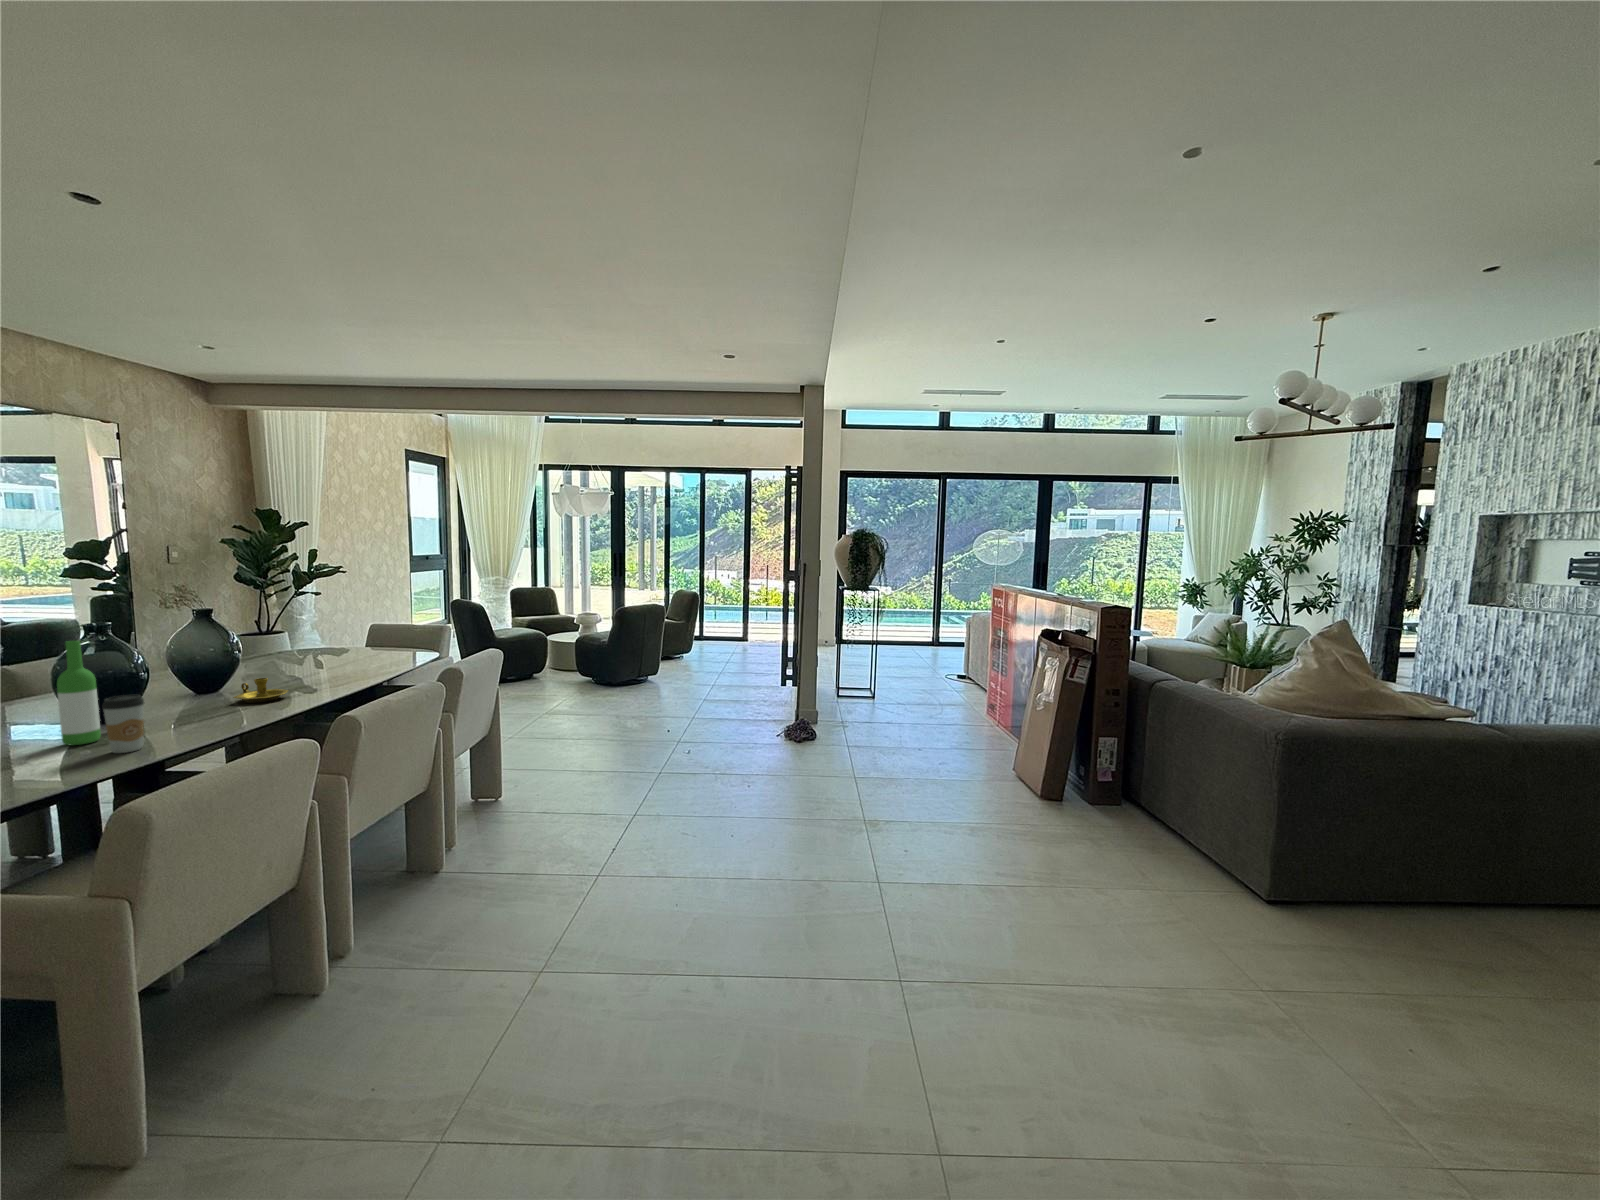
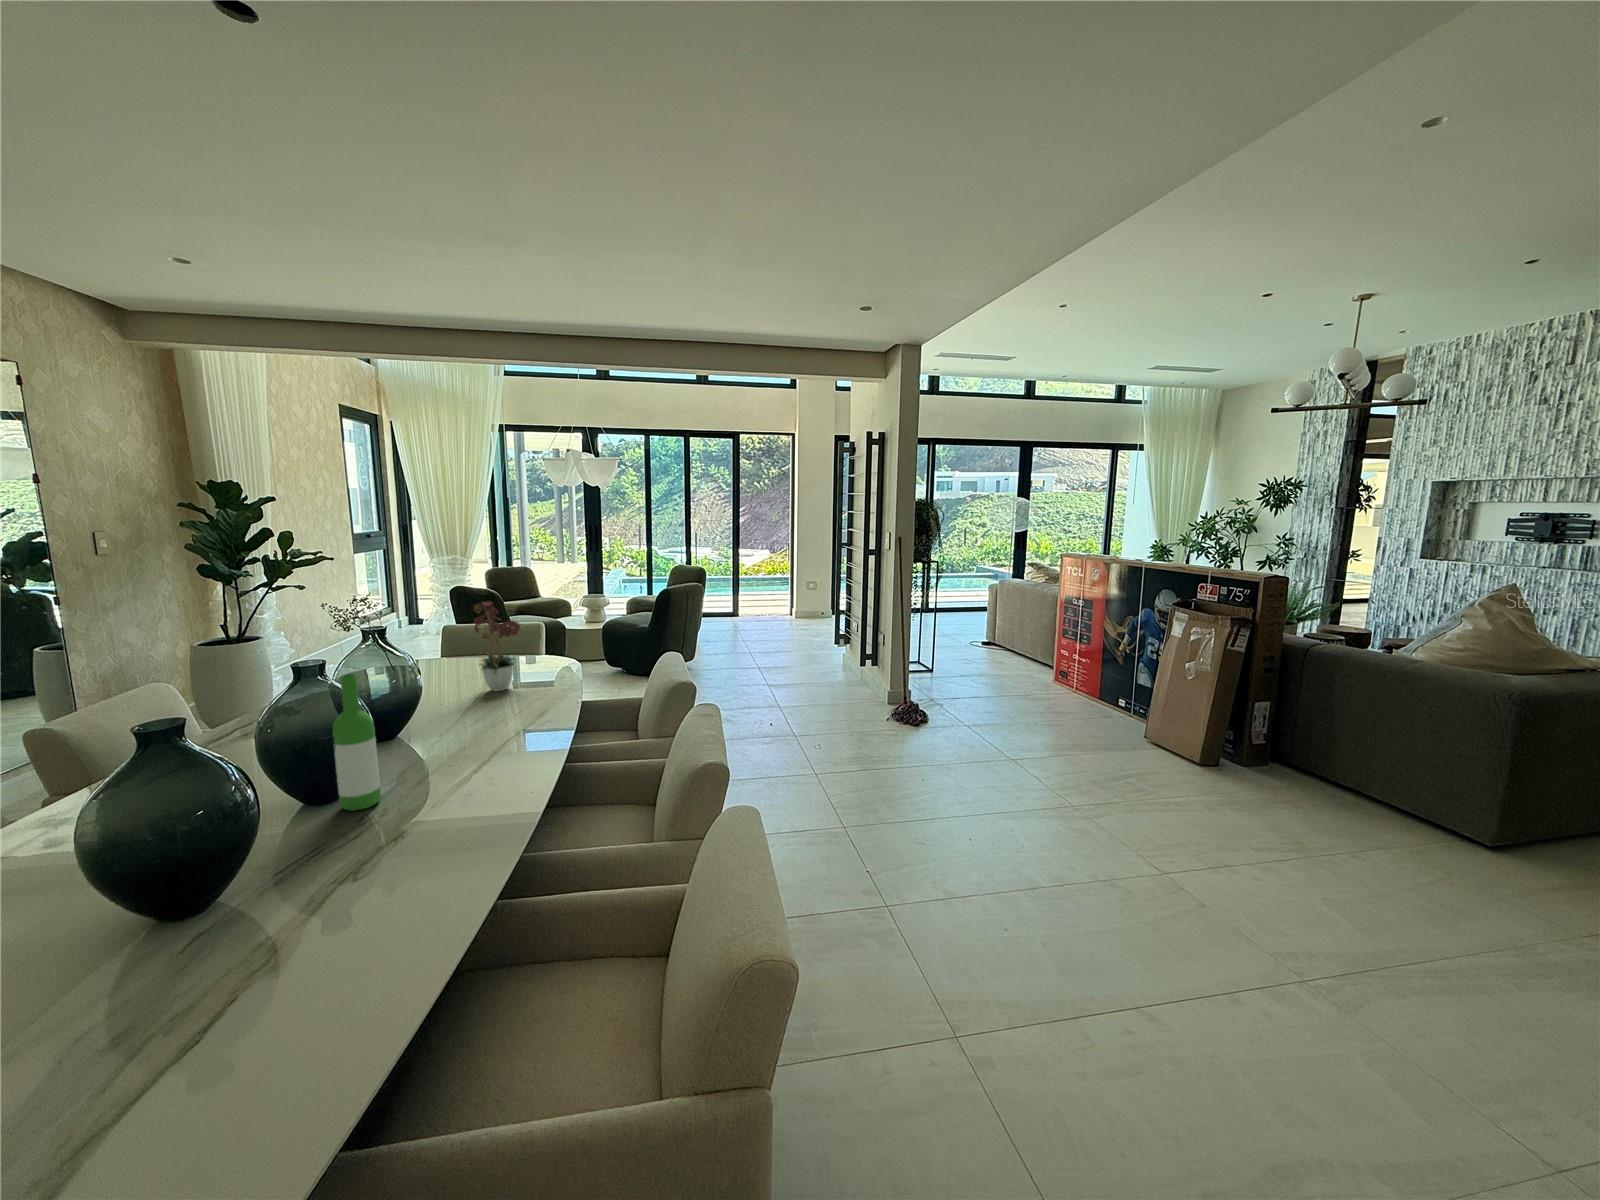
flower arrangement: none [300,598,362,679] -> present [474,601,520,691]
candlestick: present [233,678,288,703] -> none [443,698,504,730]
coffee cup: present [102,695,144,753] -> none [424,739,467,816]

